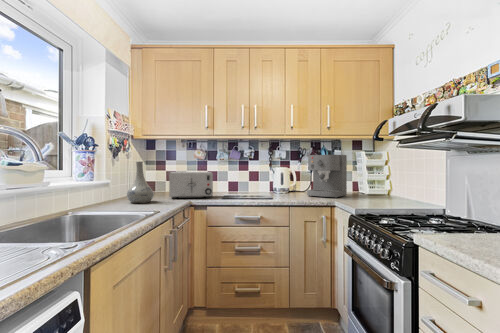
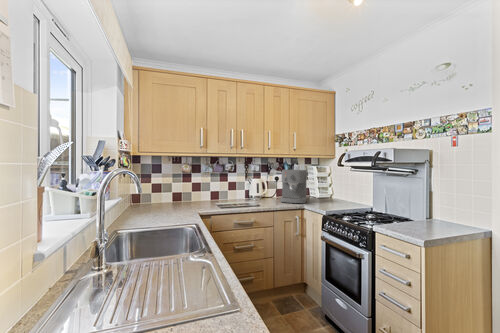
vase: present [127,162,154,203] -> none [141,182,167,222]
toaster: present [169,172,213,199] -> none [169,186,212,213]

